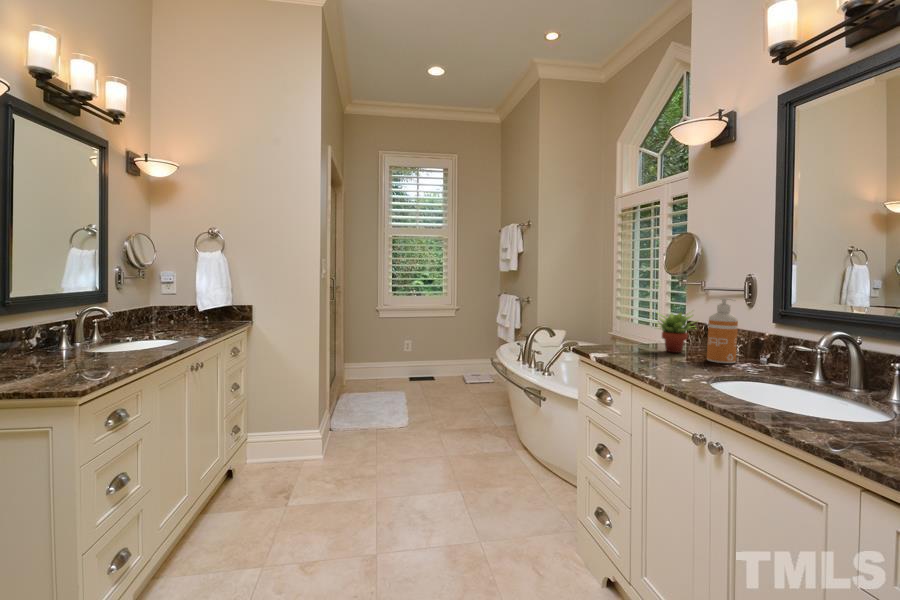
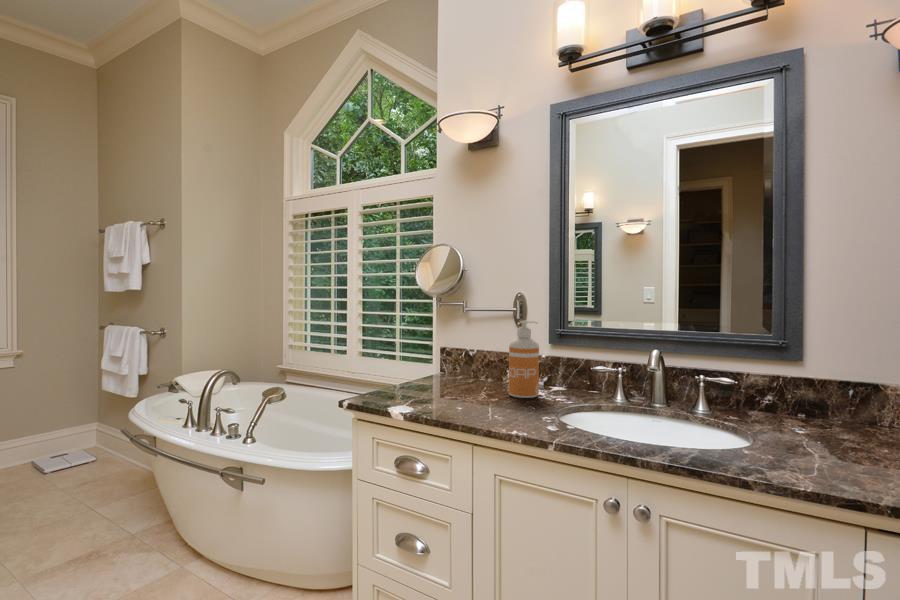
succulent plant: present [657,312,693,353] -> none [430,335,483,390]

